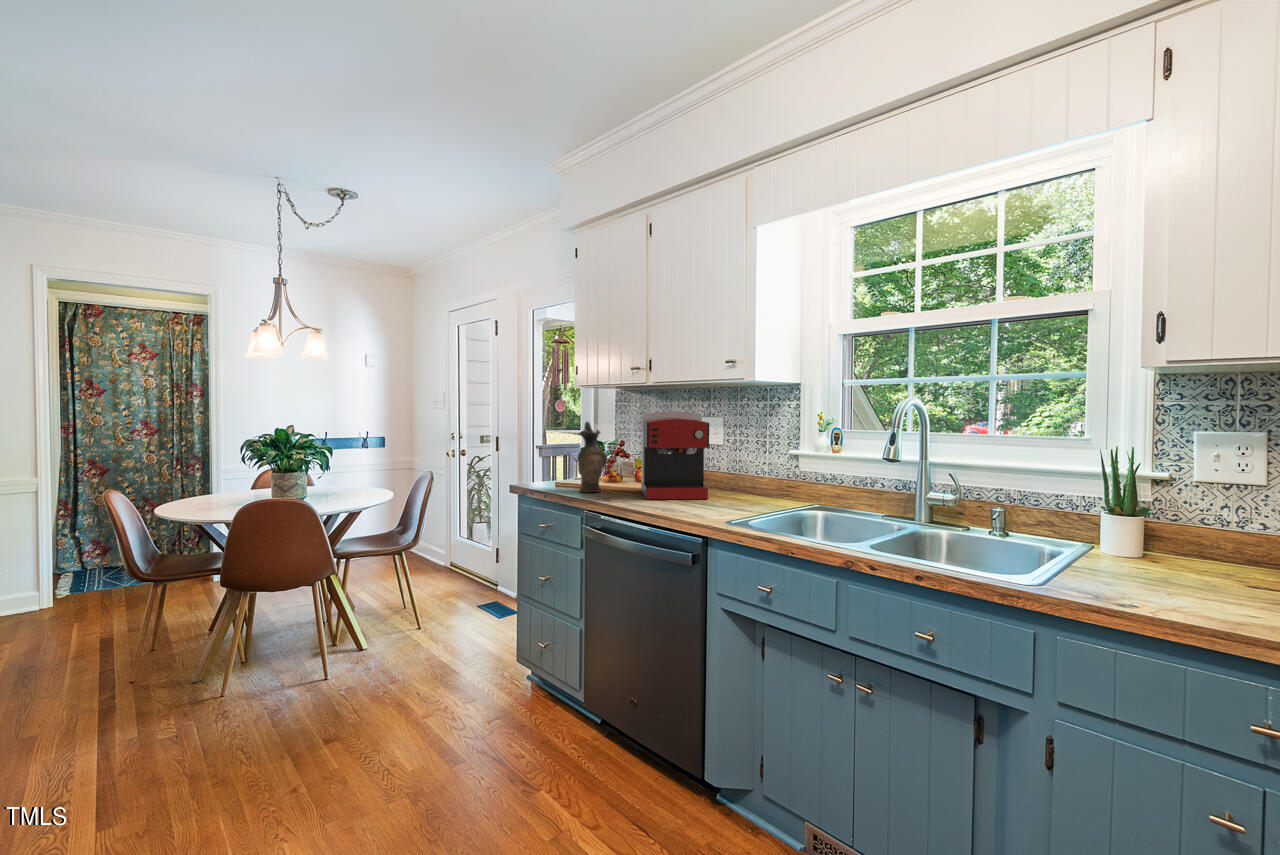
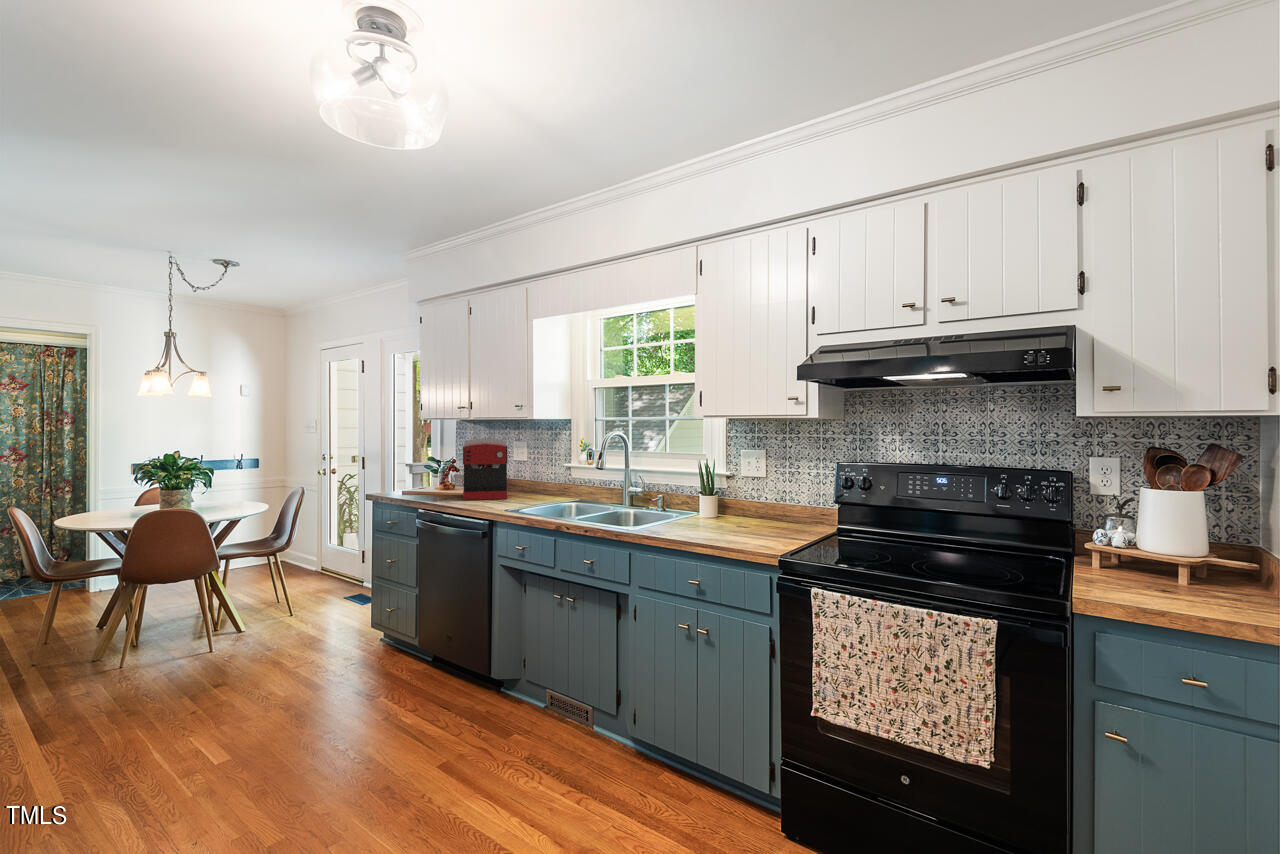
ceramic pitcher: present [577,422,607,492] -> none [416,446,438,497]

